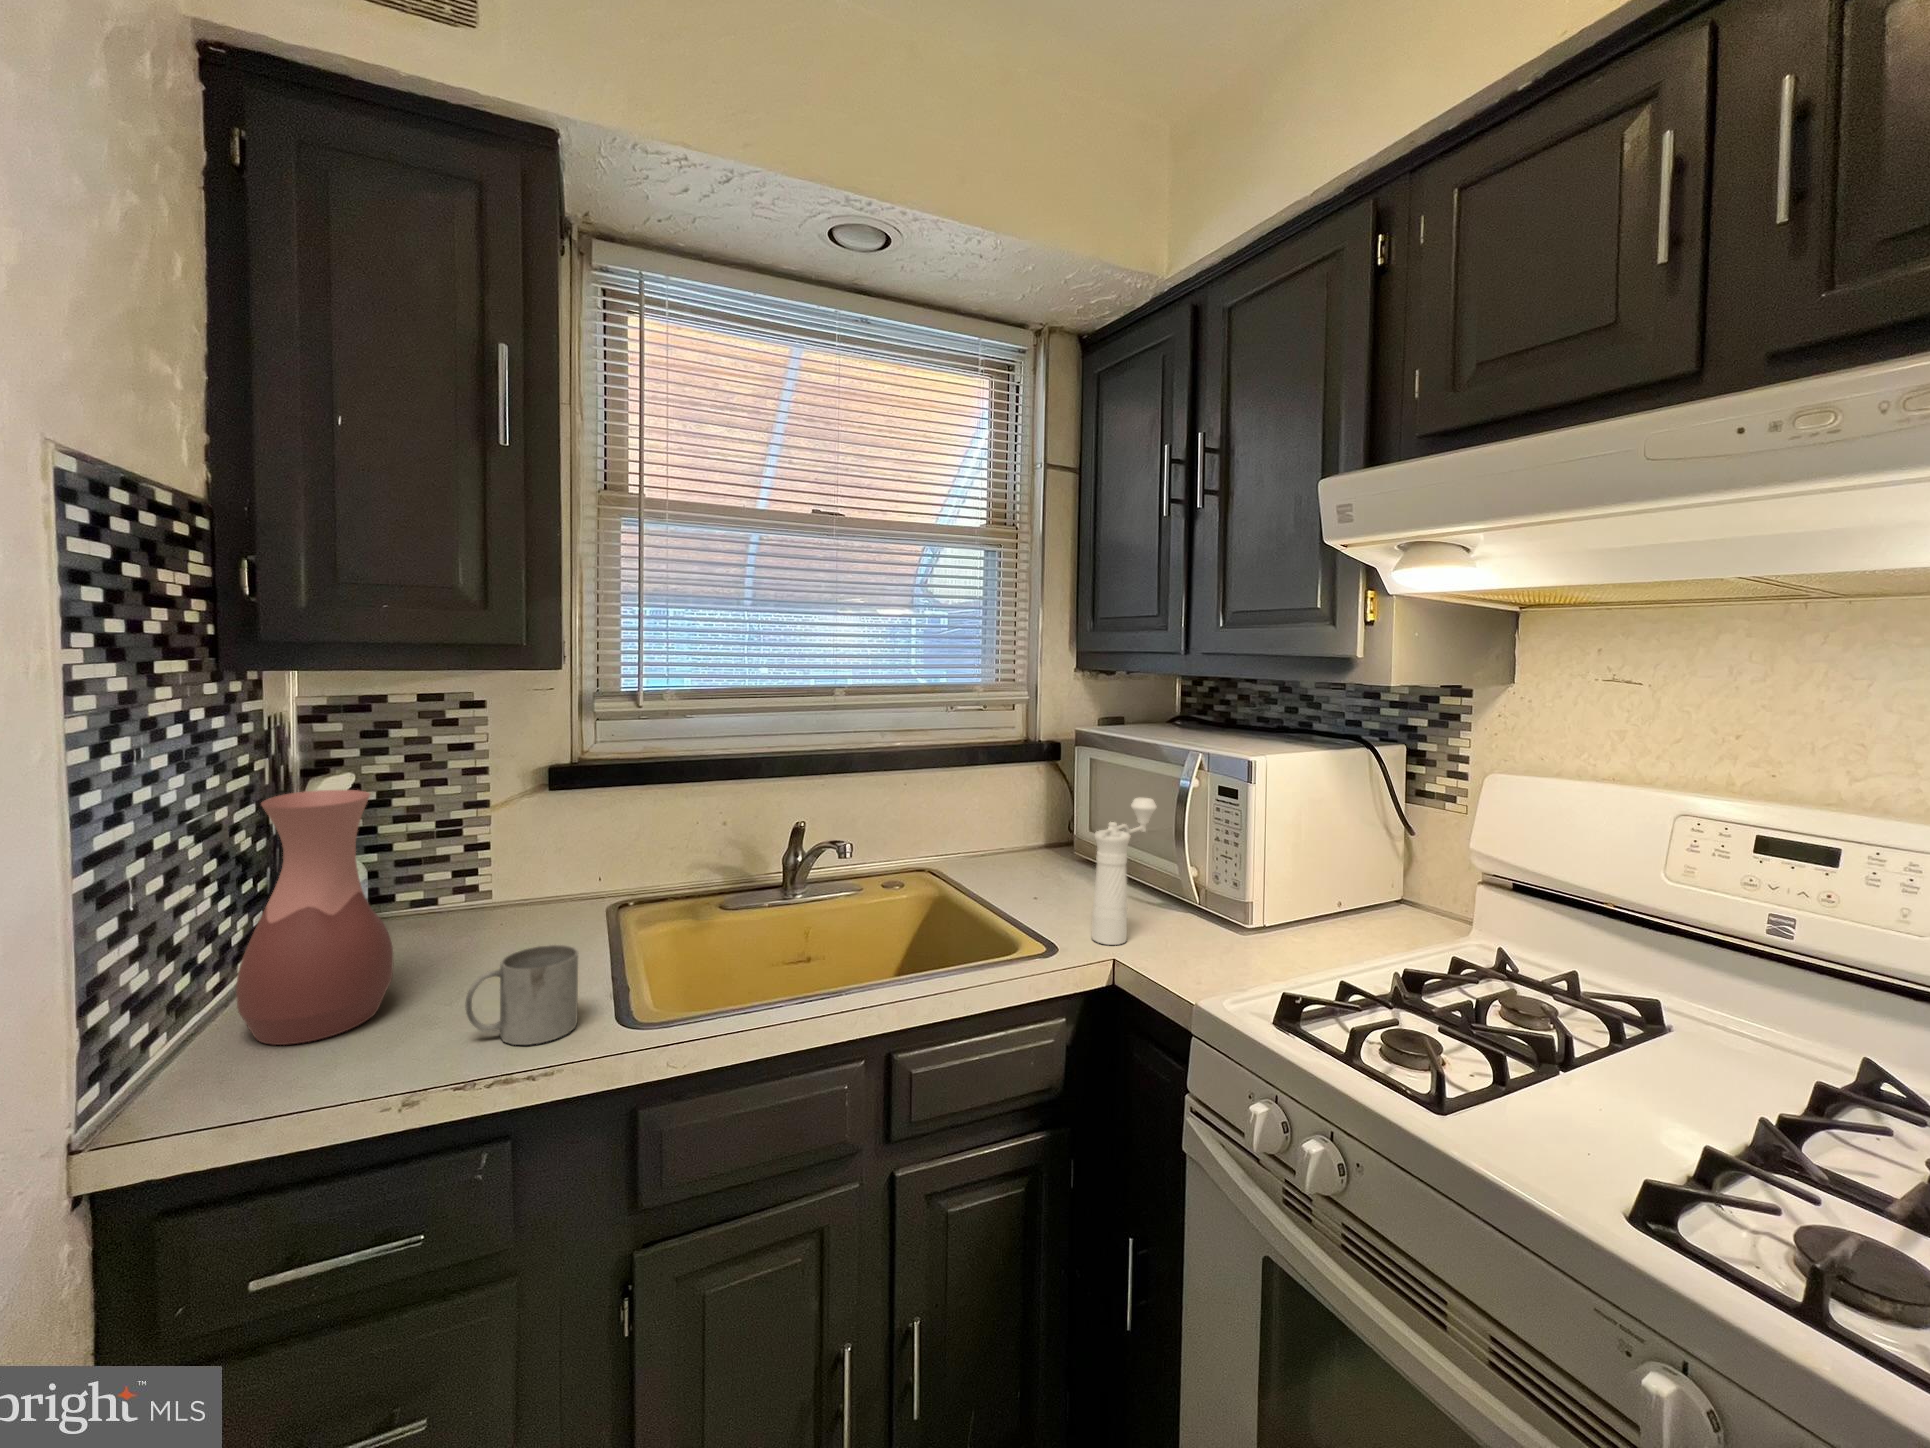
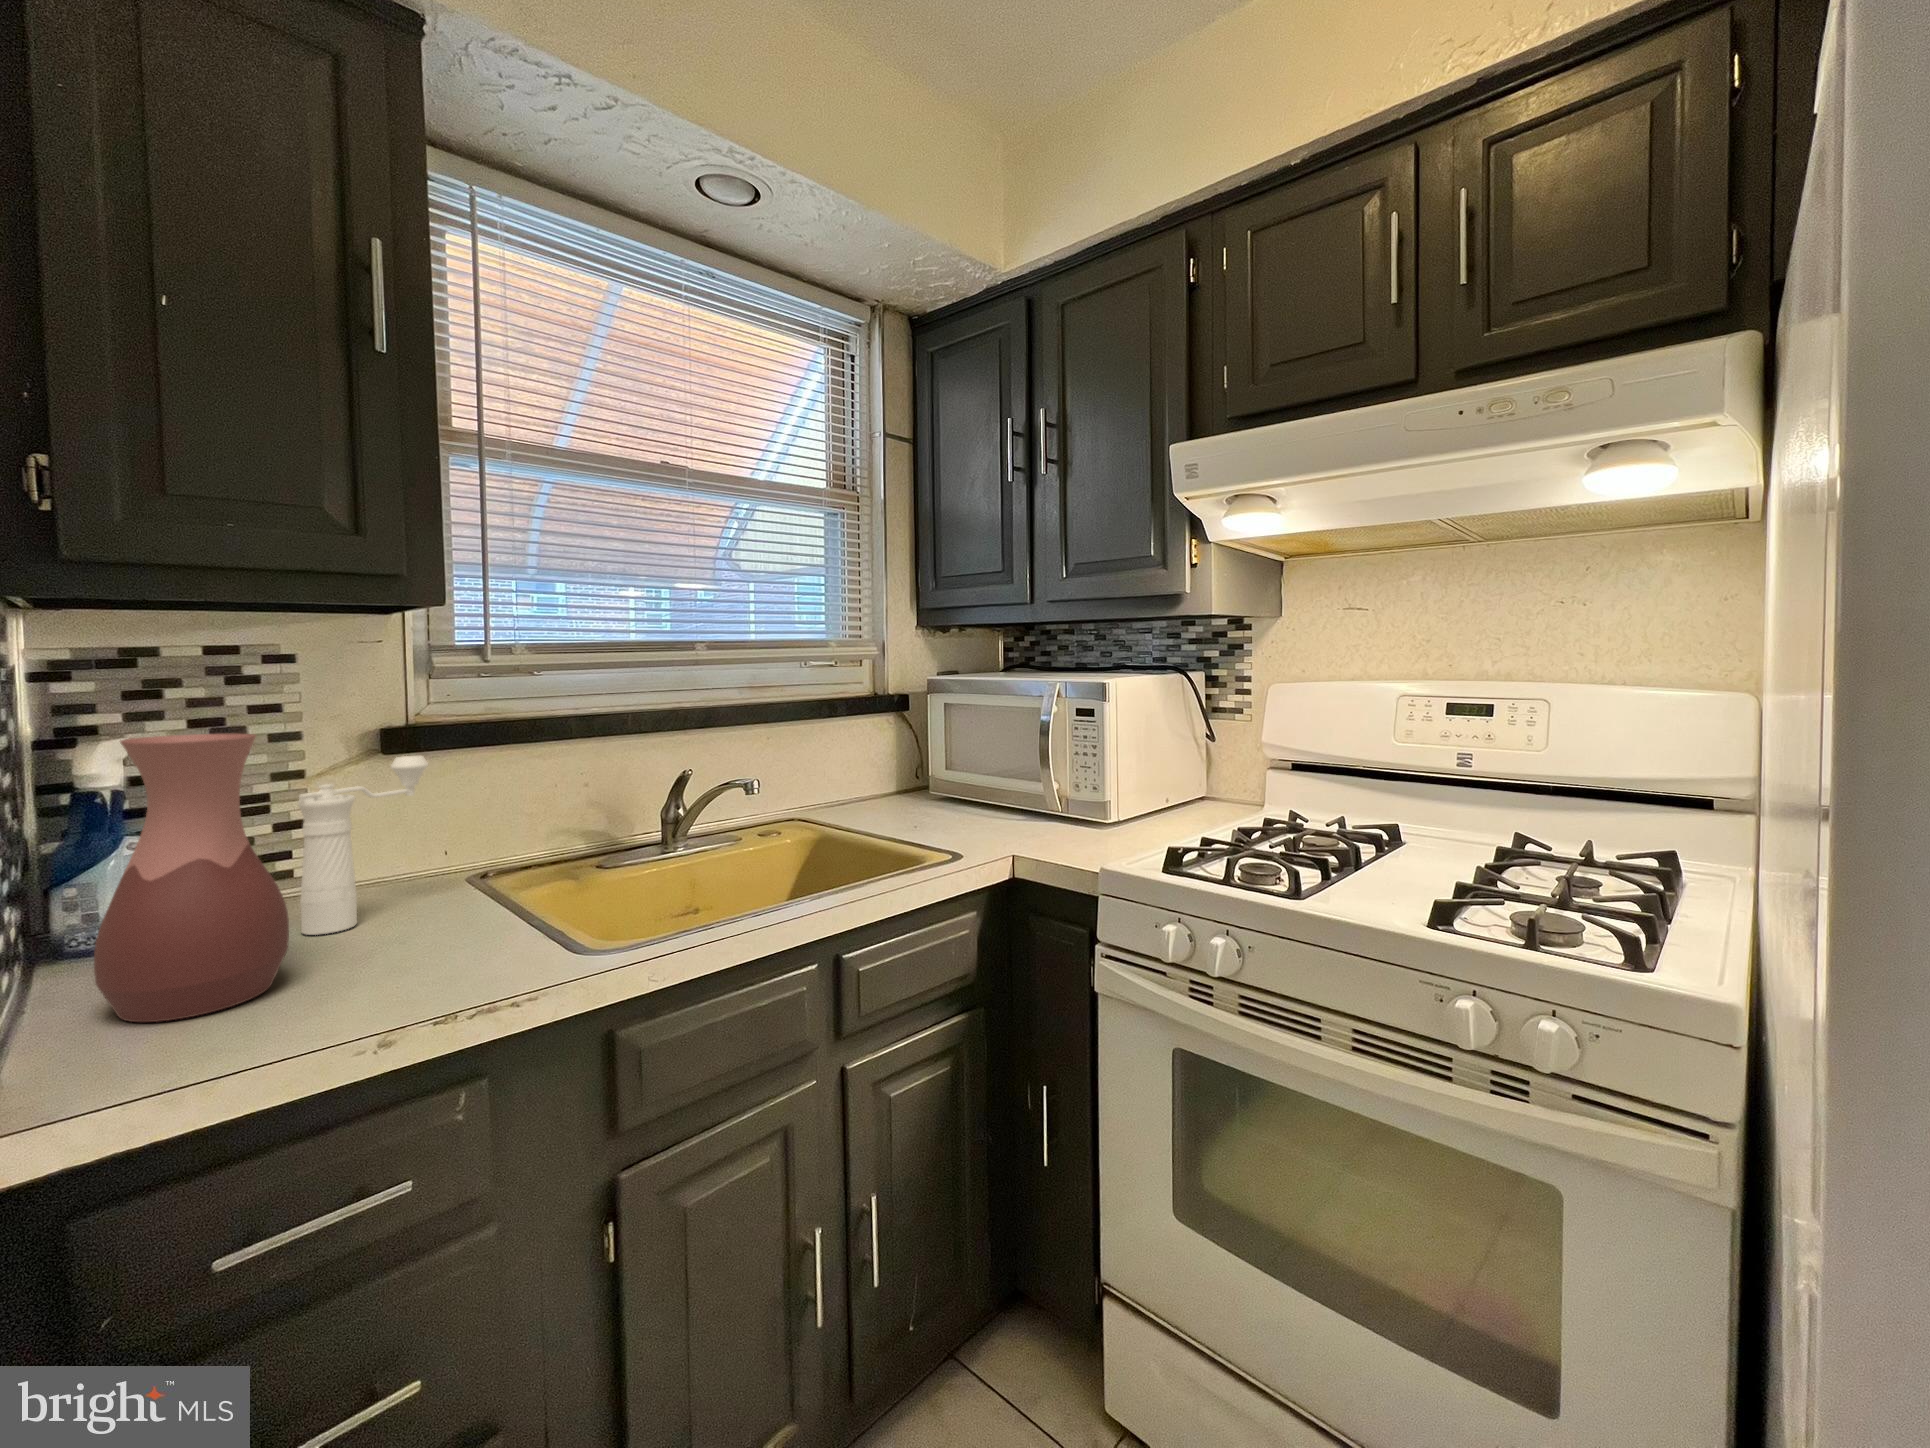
pepper mill: present [1092,798,1156,945] -> present [298,756,429,935]
mug: present [465,945,578,1045] -> none [420,880,539,979]

